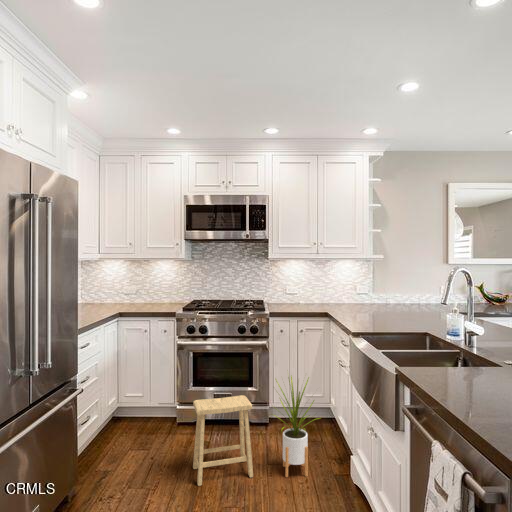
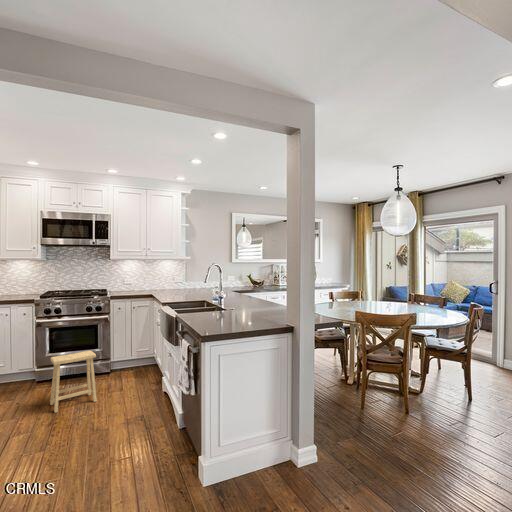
house plant: present [276,376,316,477] -> none [106,330,145,398]

